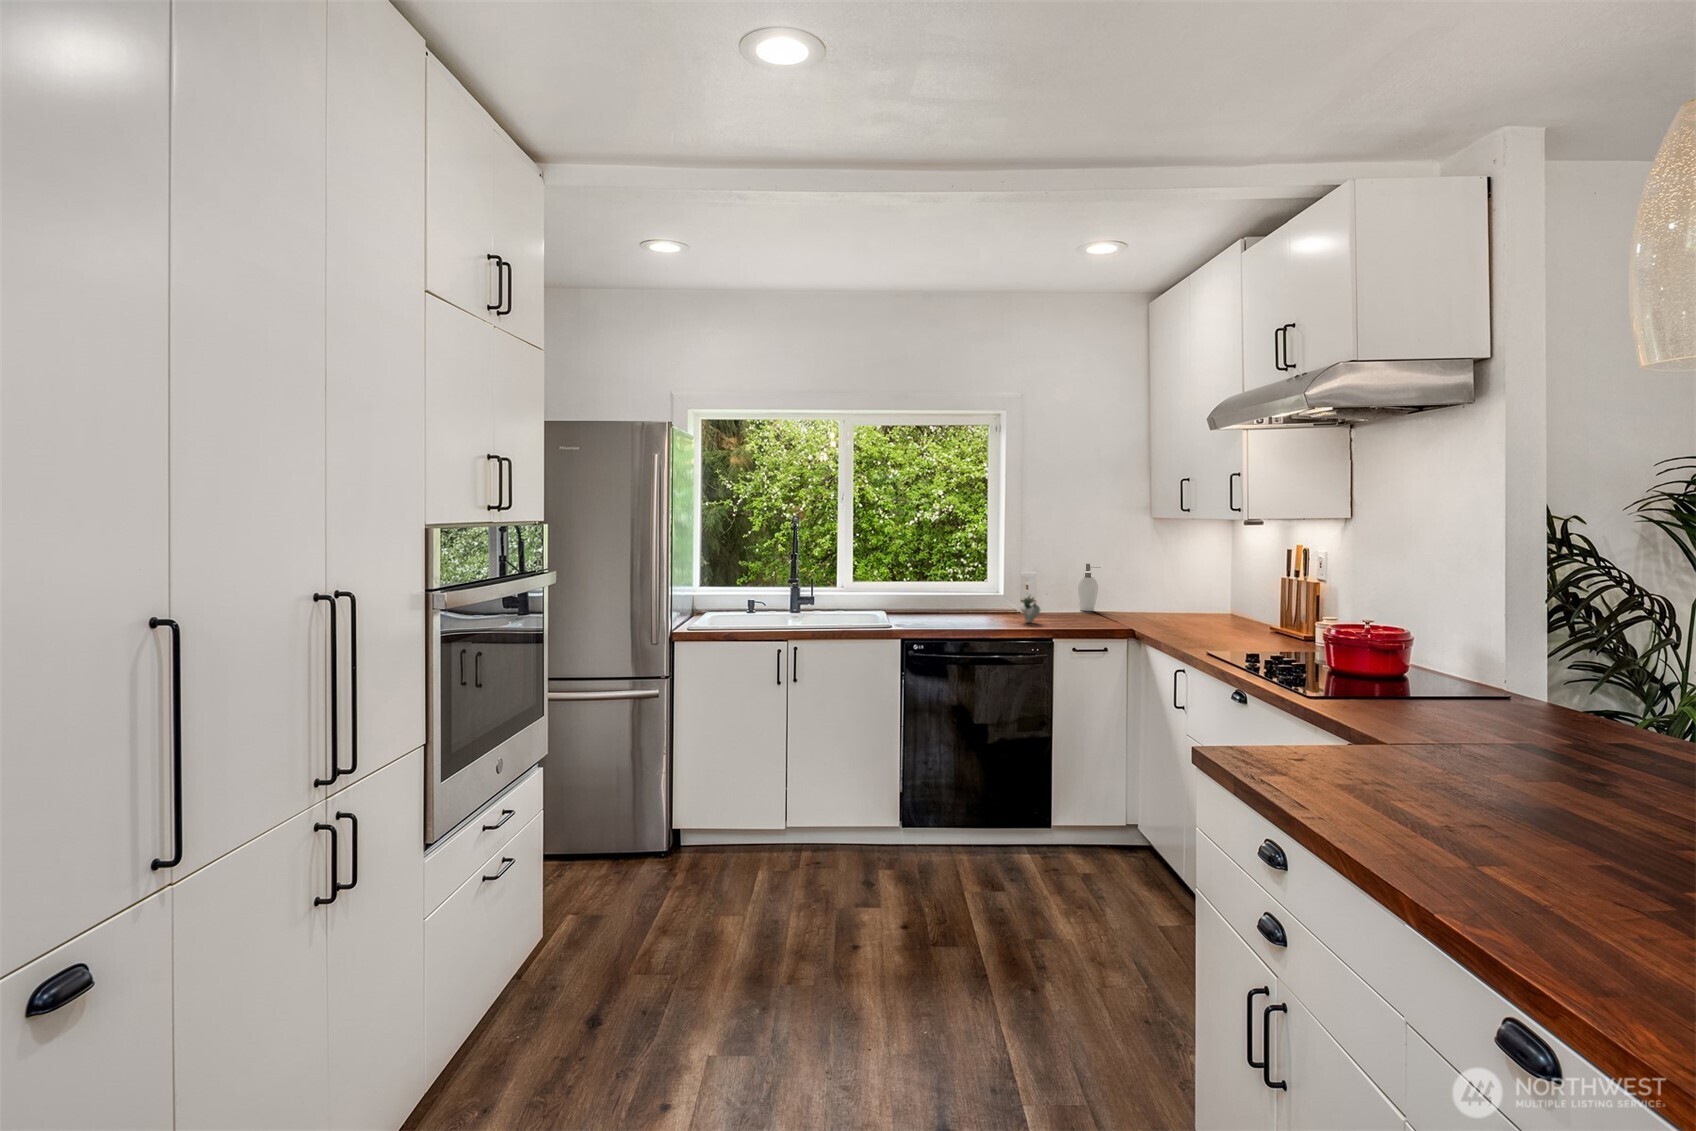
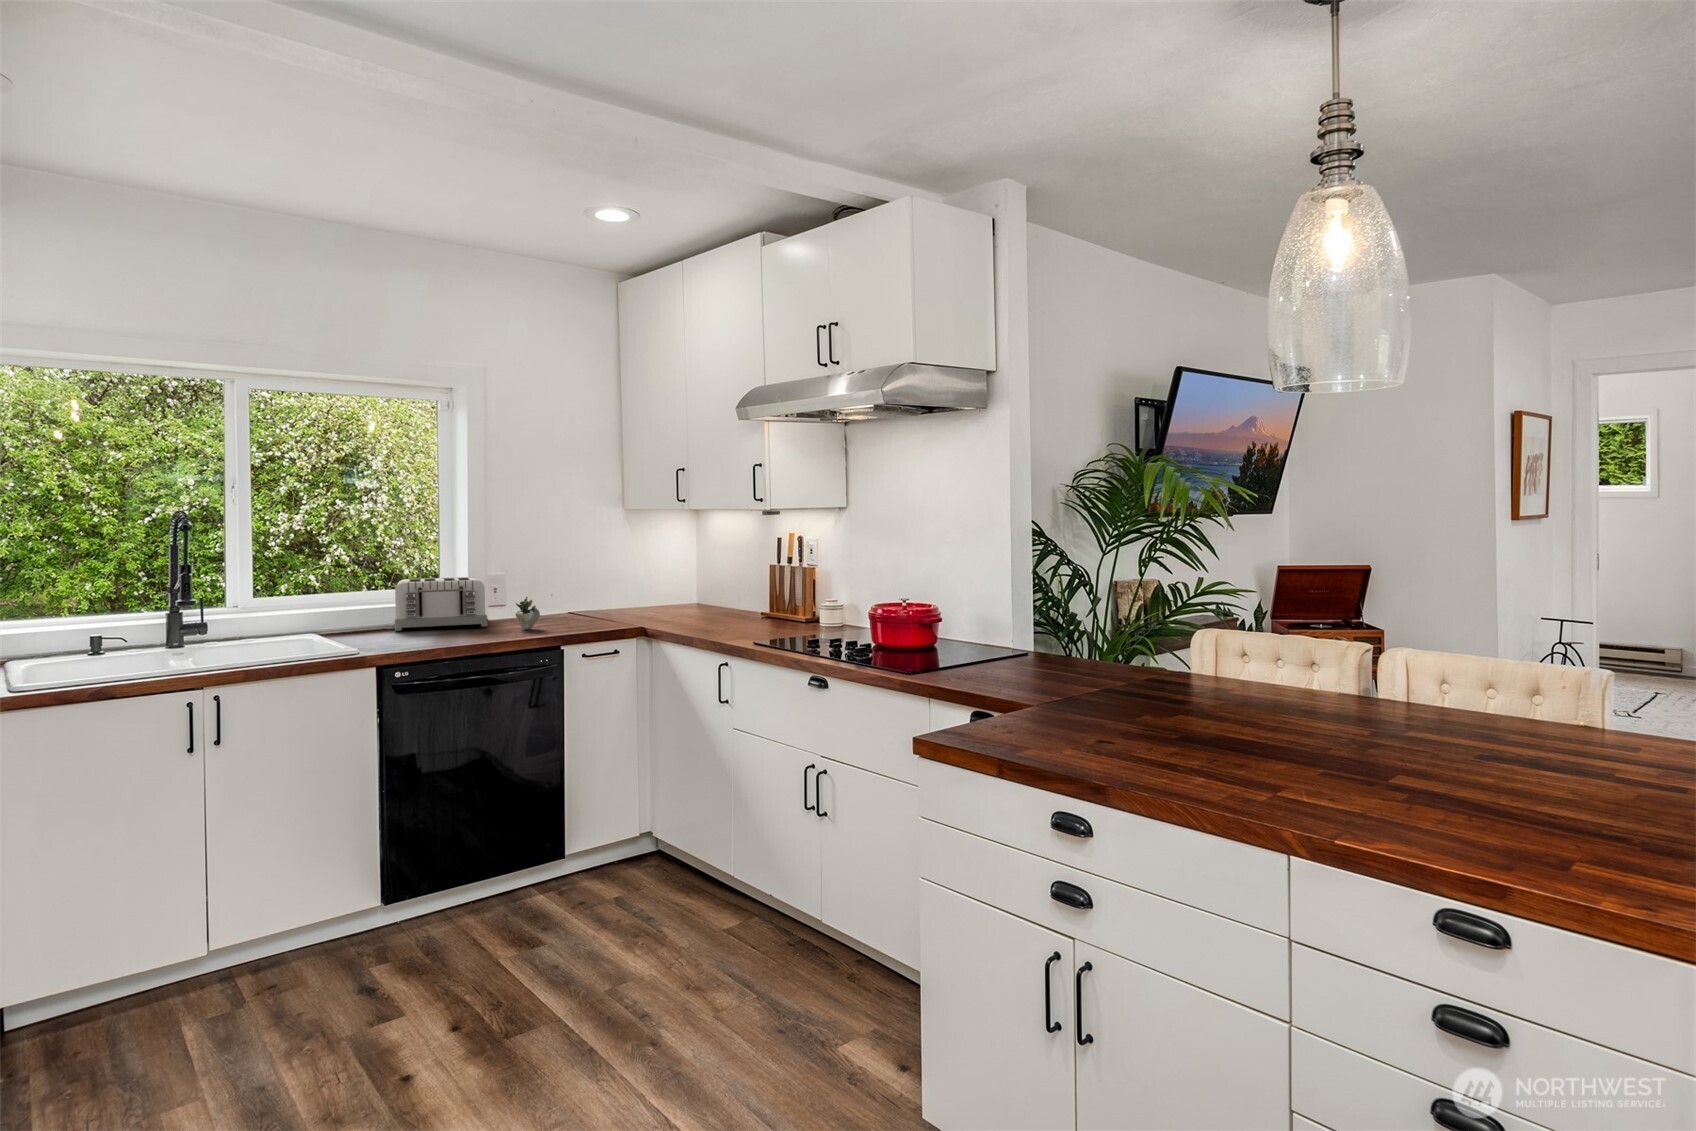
soap dispenser: present [1078,564,1100,611] -> none [556,560,584,612]
toaster: none [931,574,1008,617] -> present [395,577,487,631]

